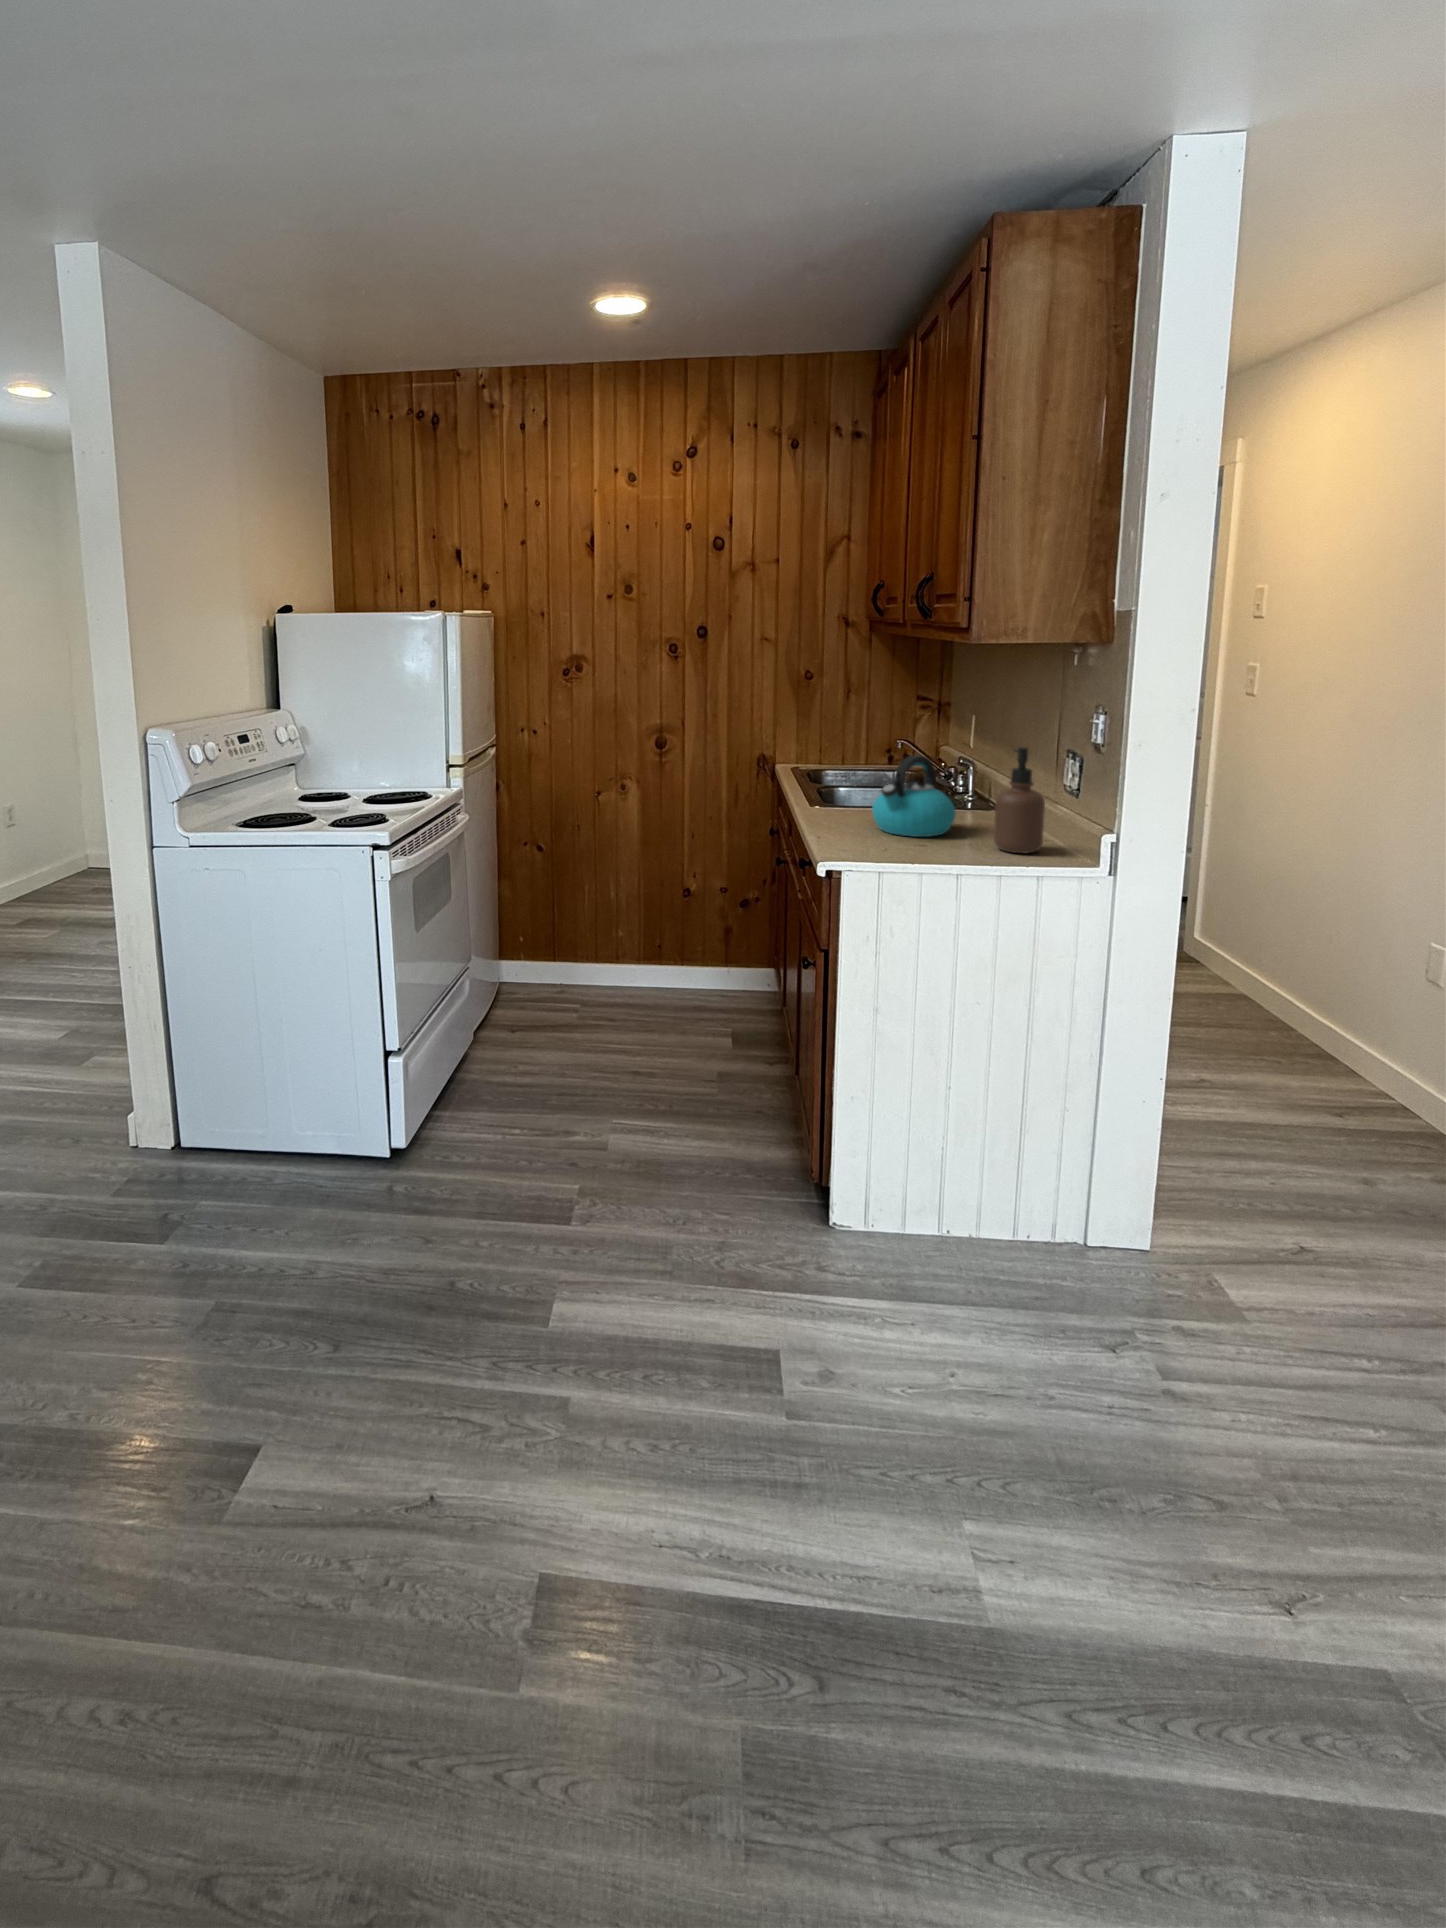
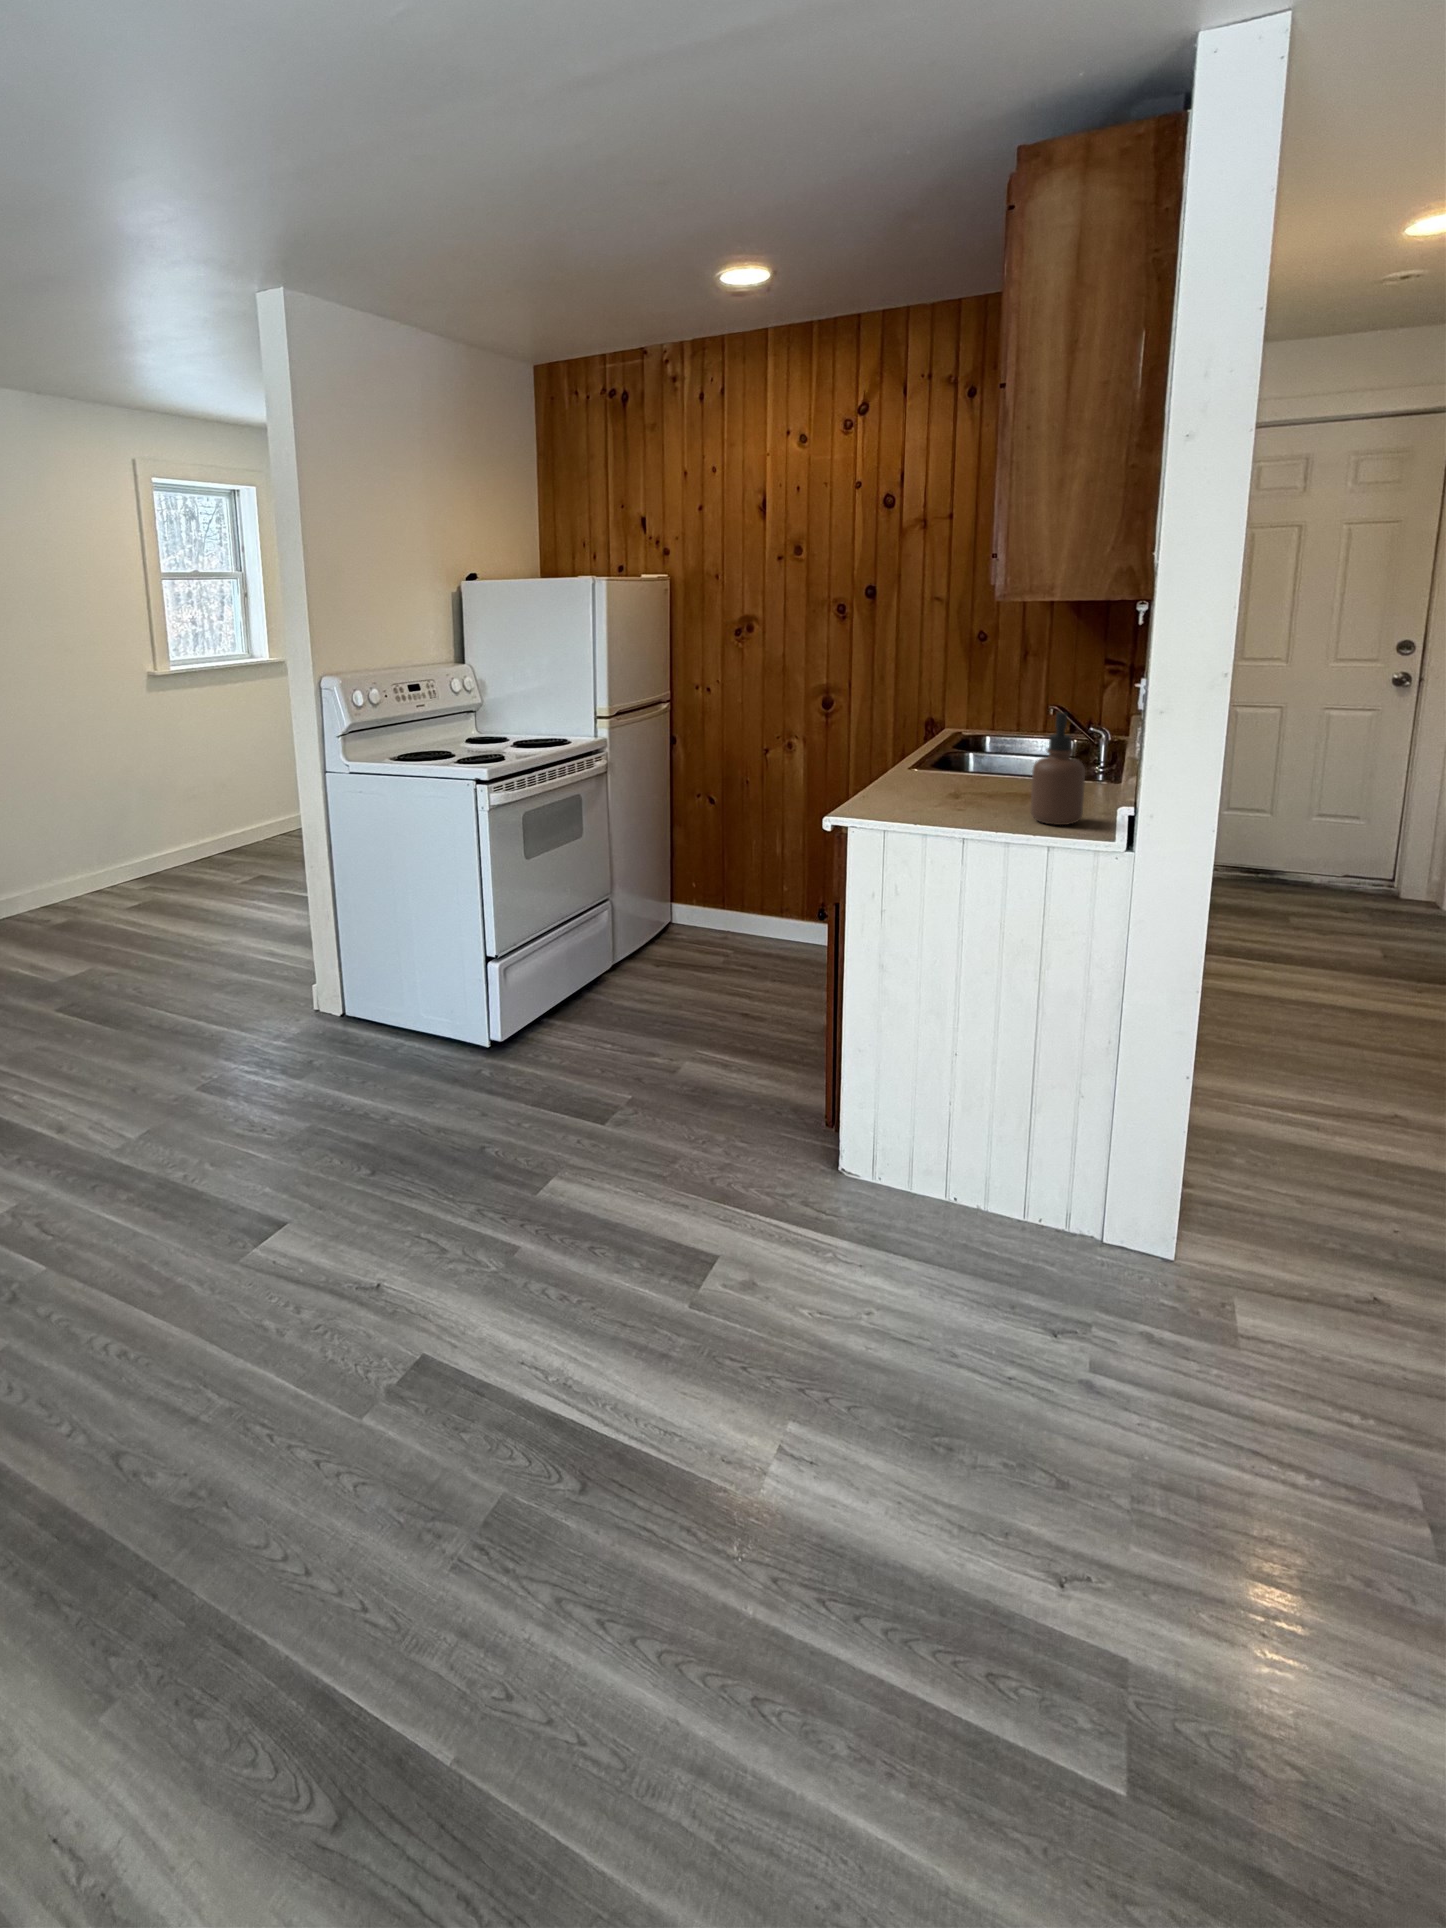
kettle: present [872,755,956,837] -> none [929,719,1019,803]

